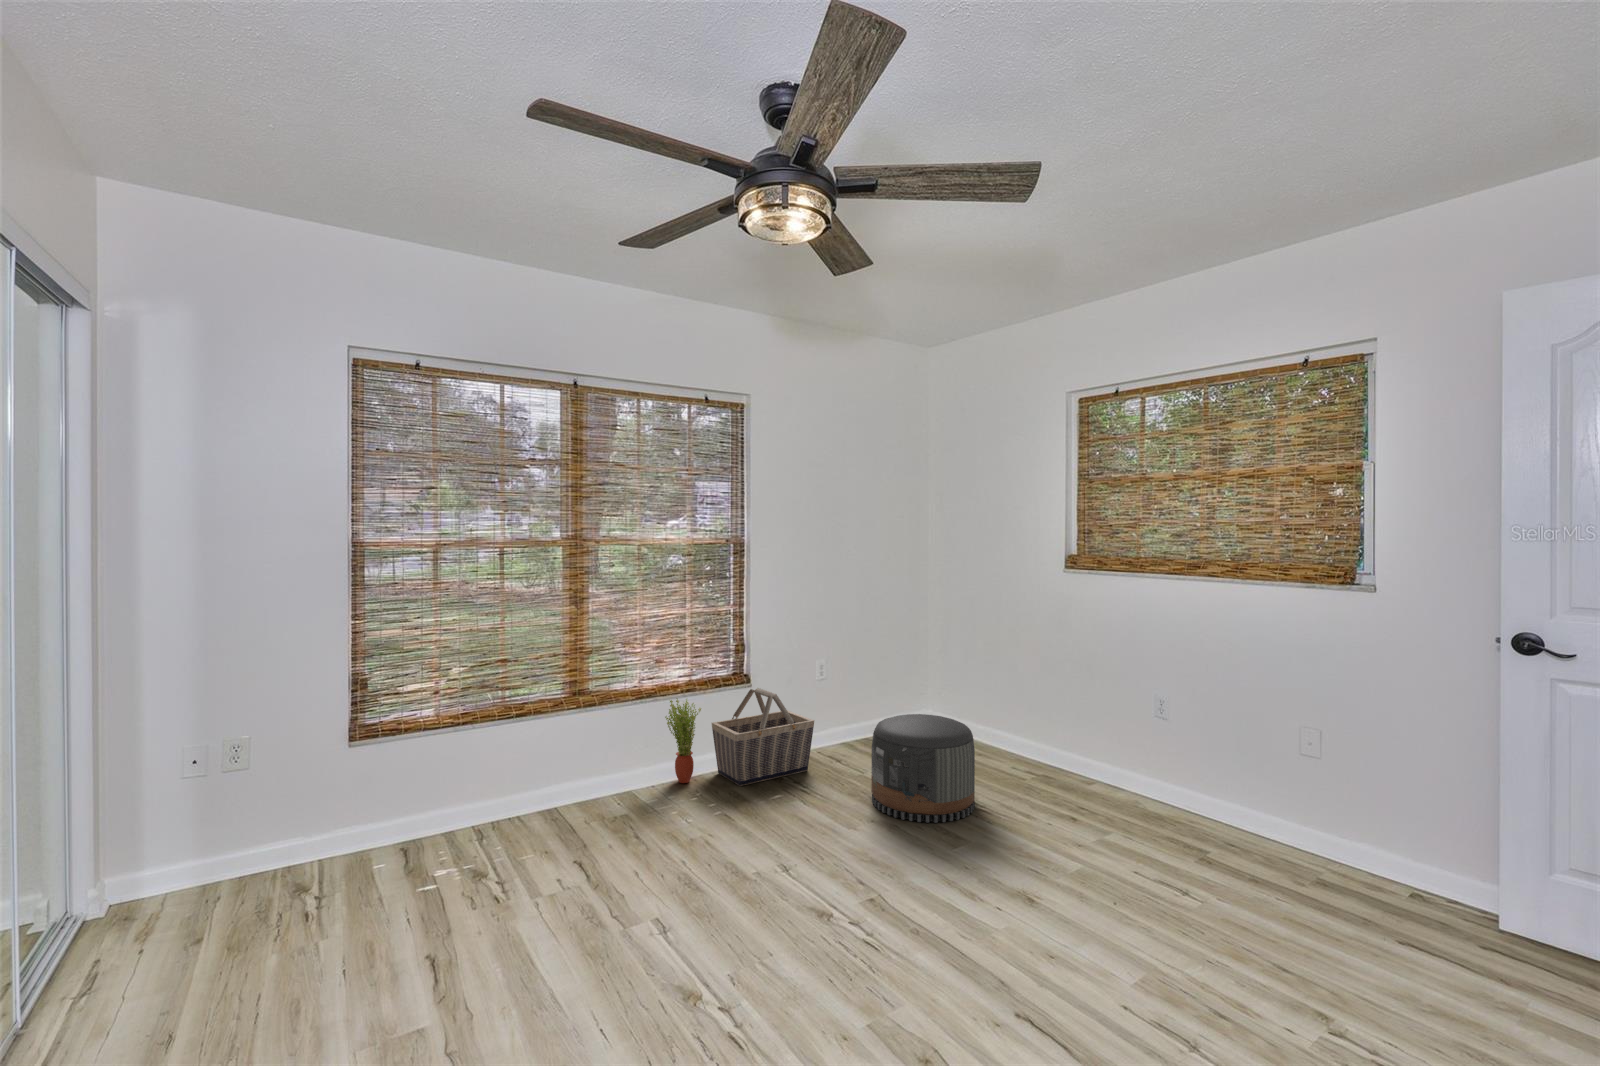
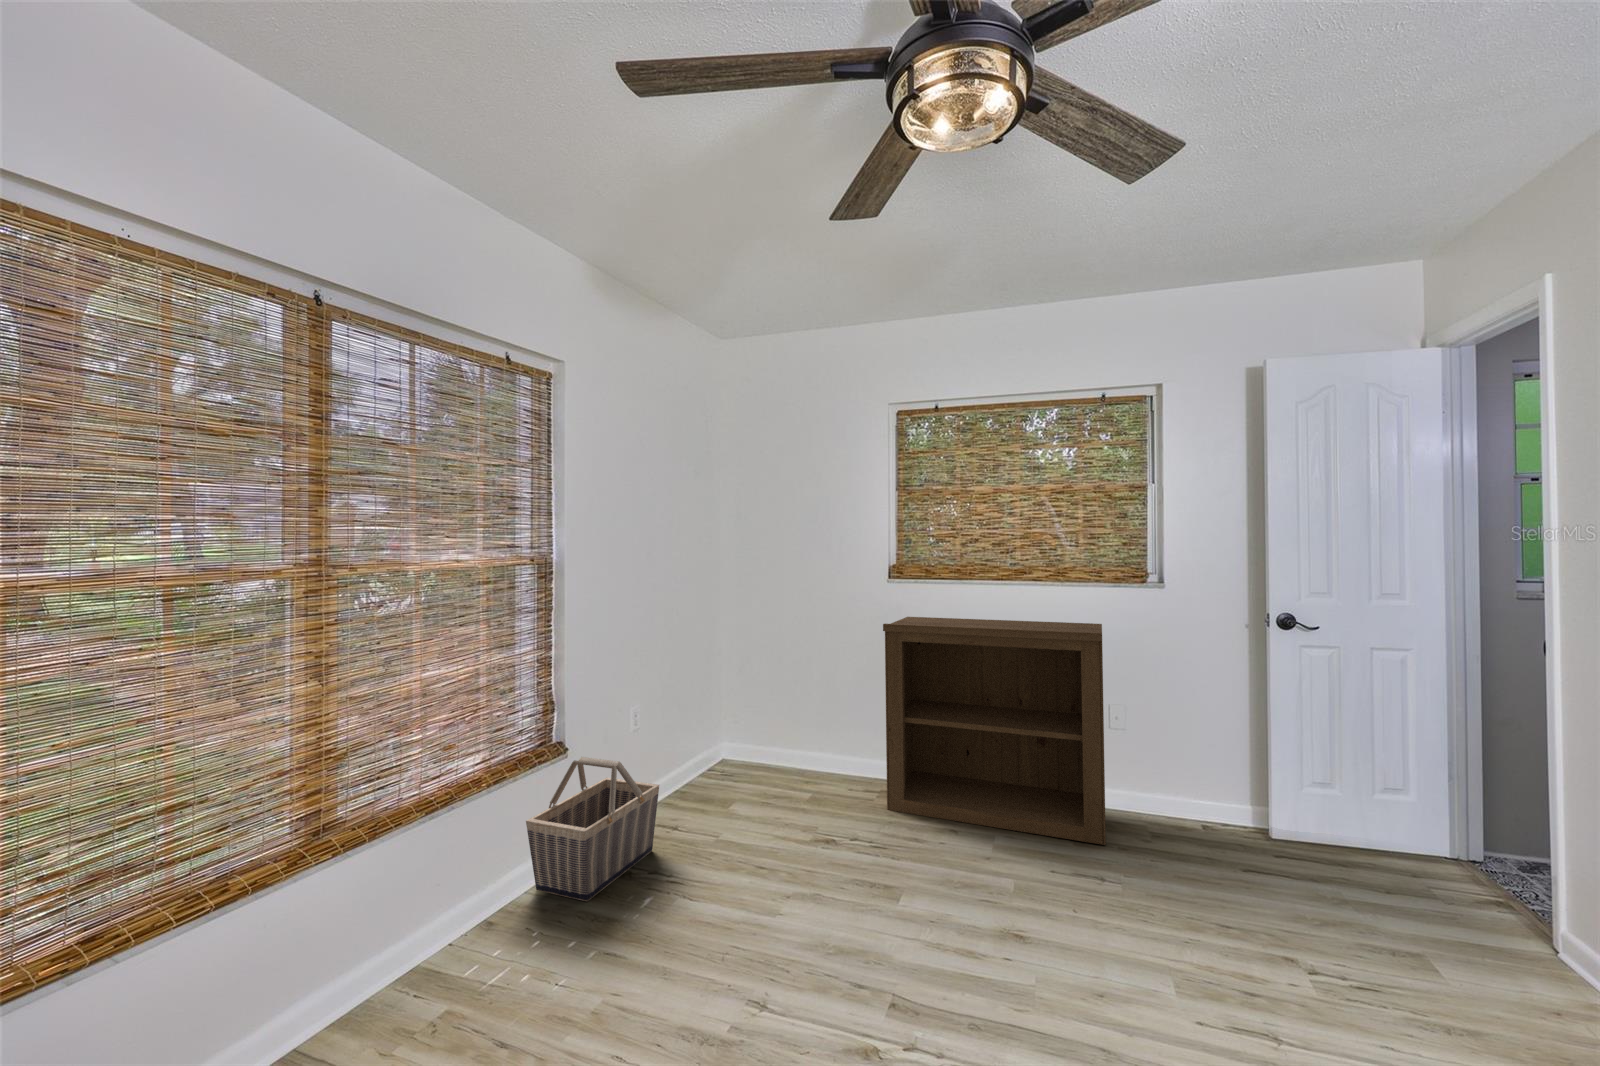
bookshelf: none [1023,608,1278,866] -> present [883,617,1106,845]
potted plant: present [665,699,701,783] -> none [472,794,524,924]
pouf: present [871,714,975,823] -> none [759,751,876,885]

